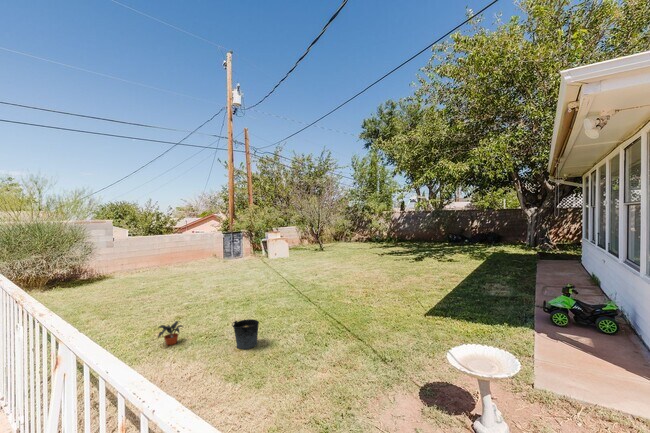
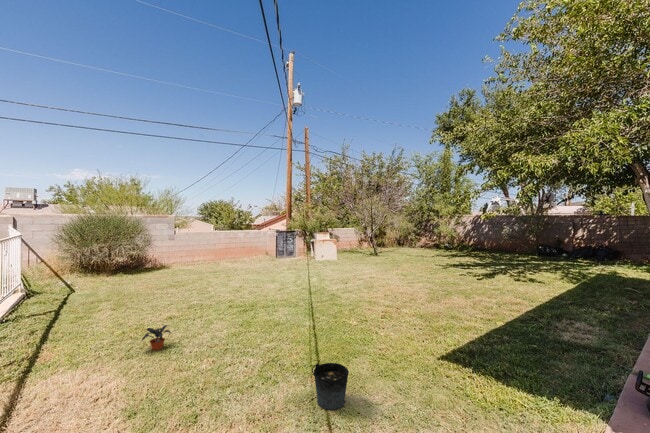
bucket: present [232,319,259,349] -> present [312,363,349,410]

